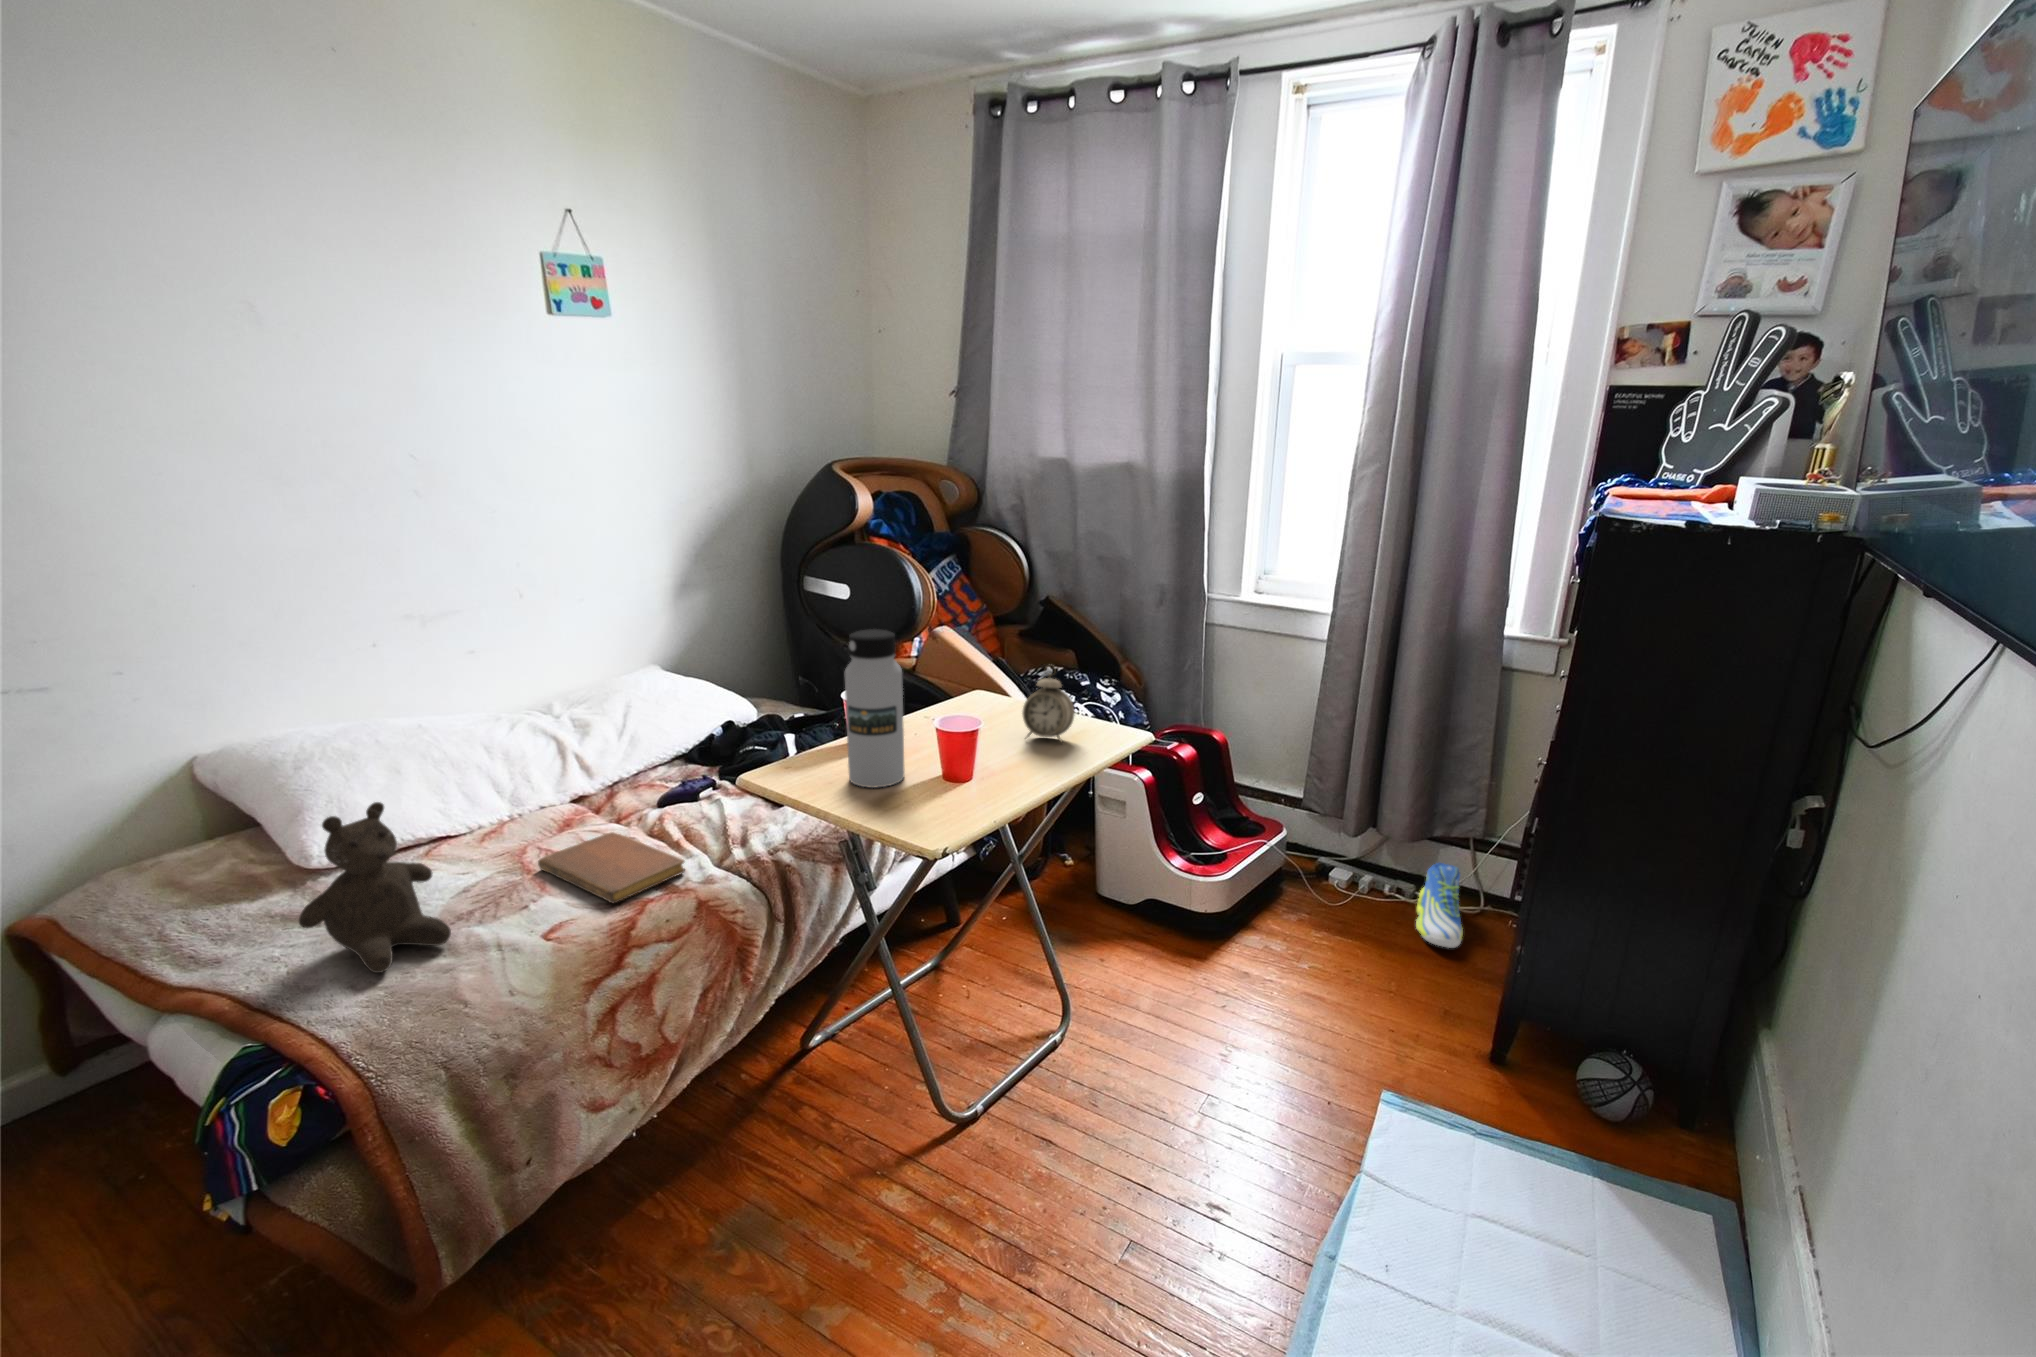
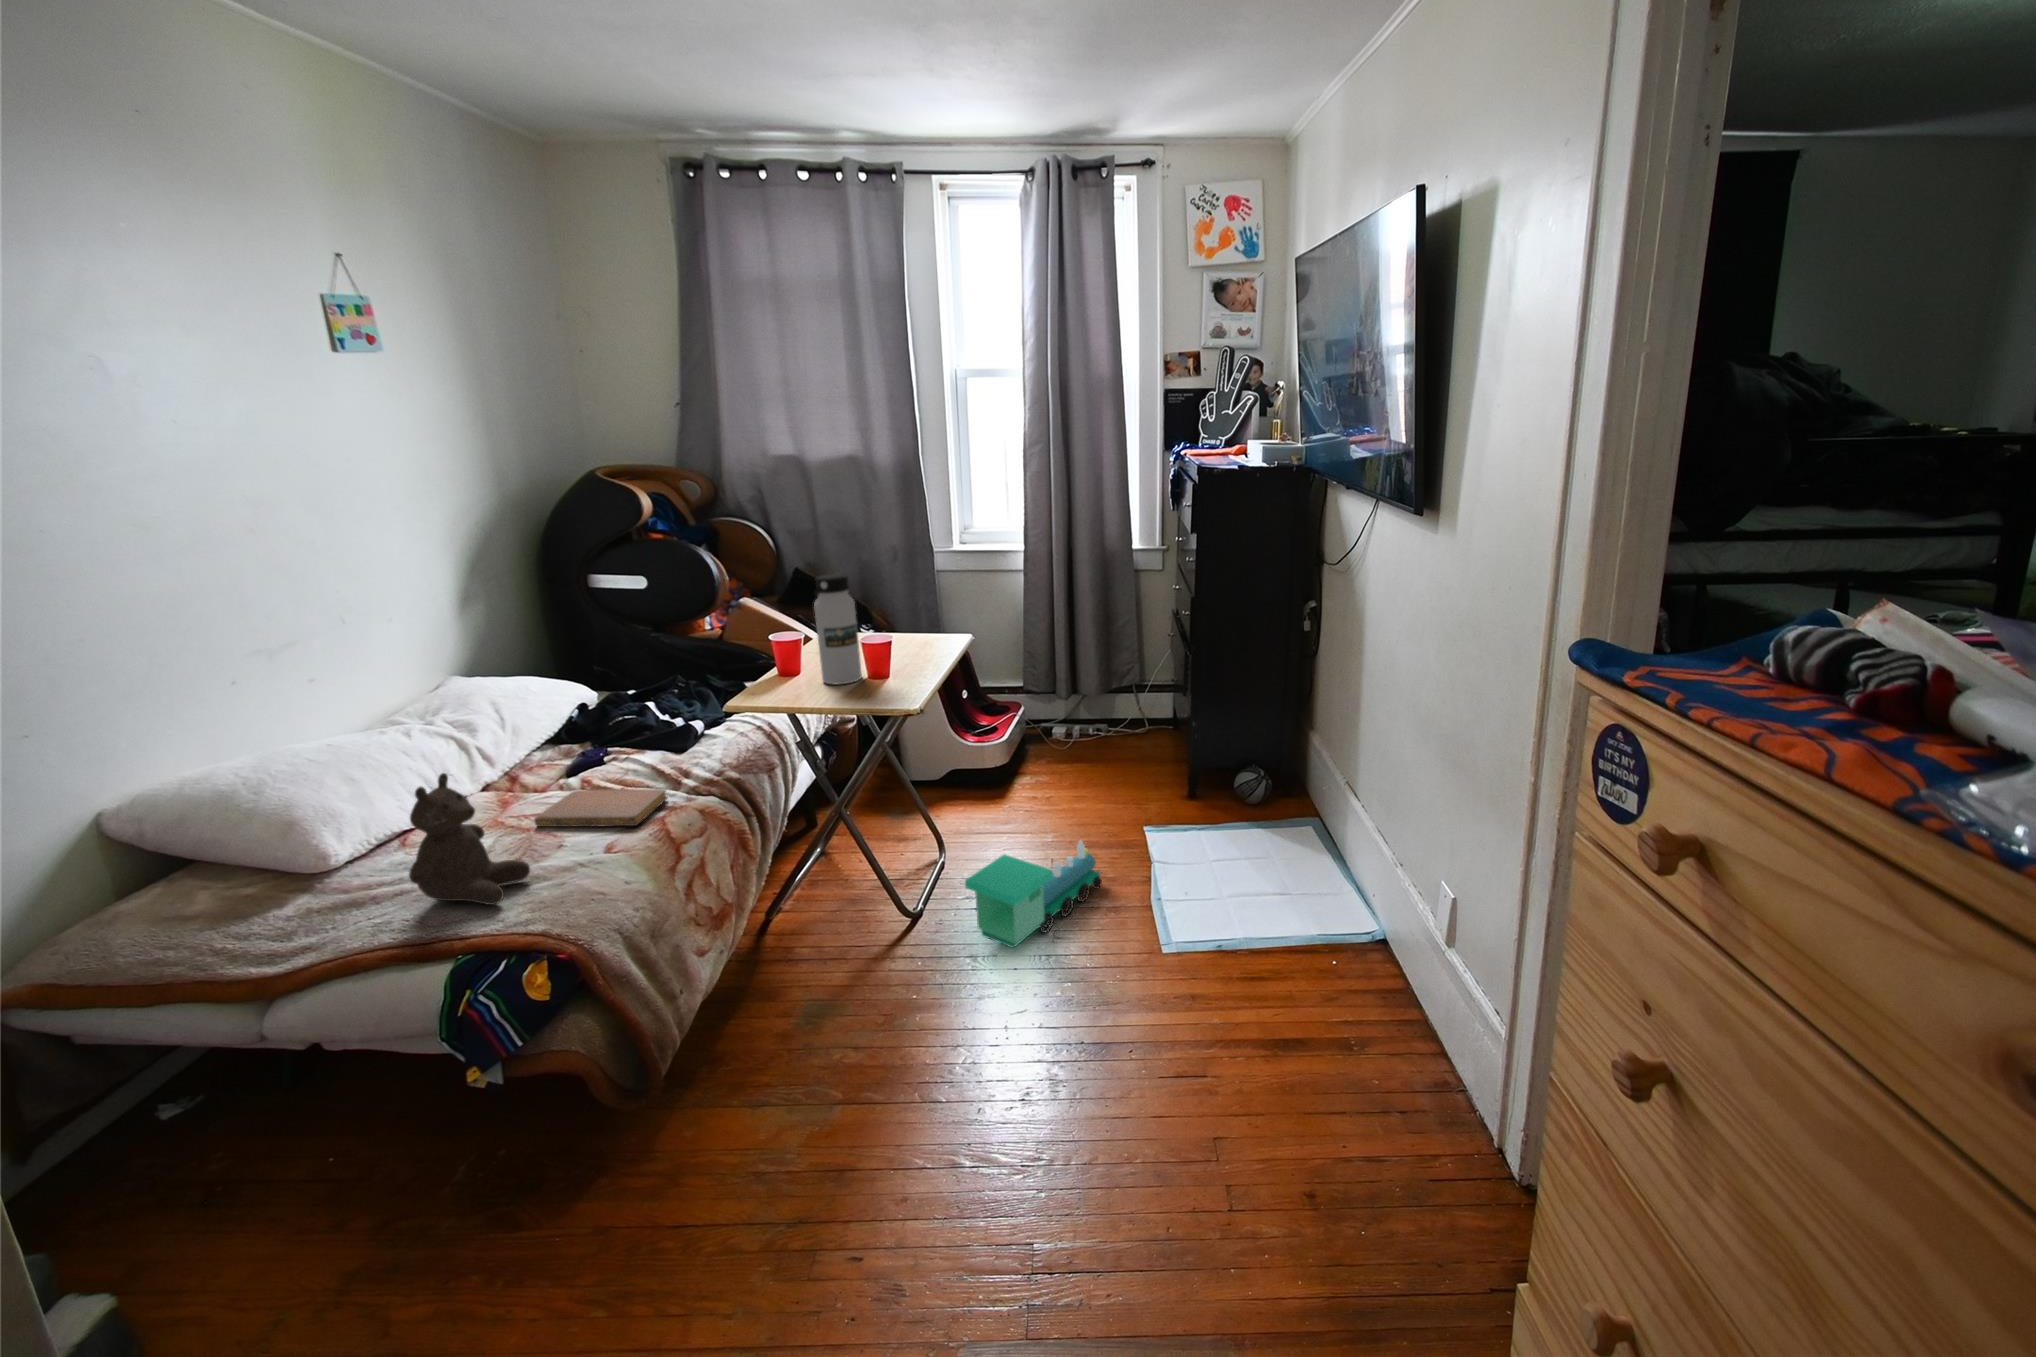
alarm clock: present [1022,673,1075,742] -> none [905,591,940,645]
sneaker: present [1416,863,1463,948] -> none [1109,704,1144,752]
toy train: none [984,1091,1248,1253] -> present [965,841,1102,948]

